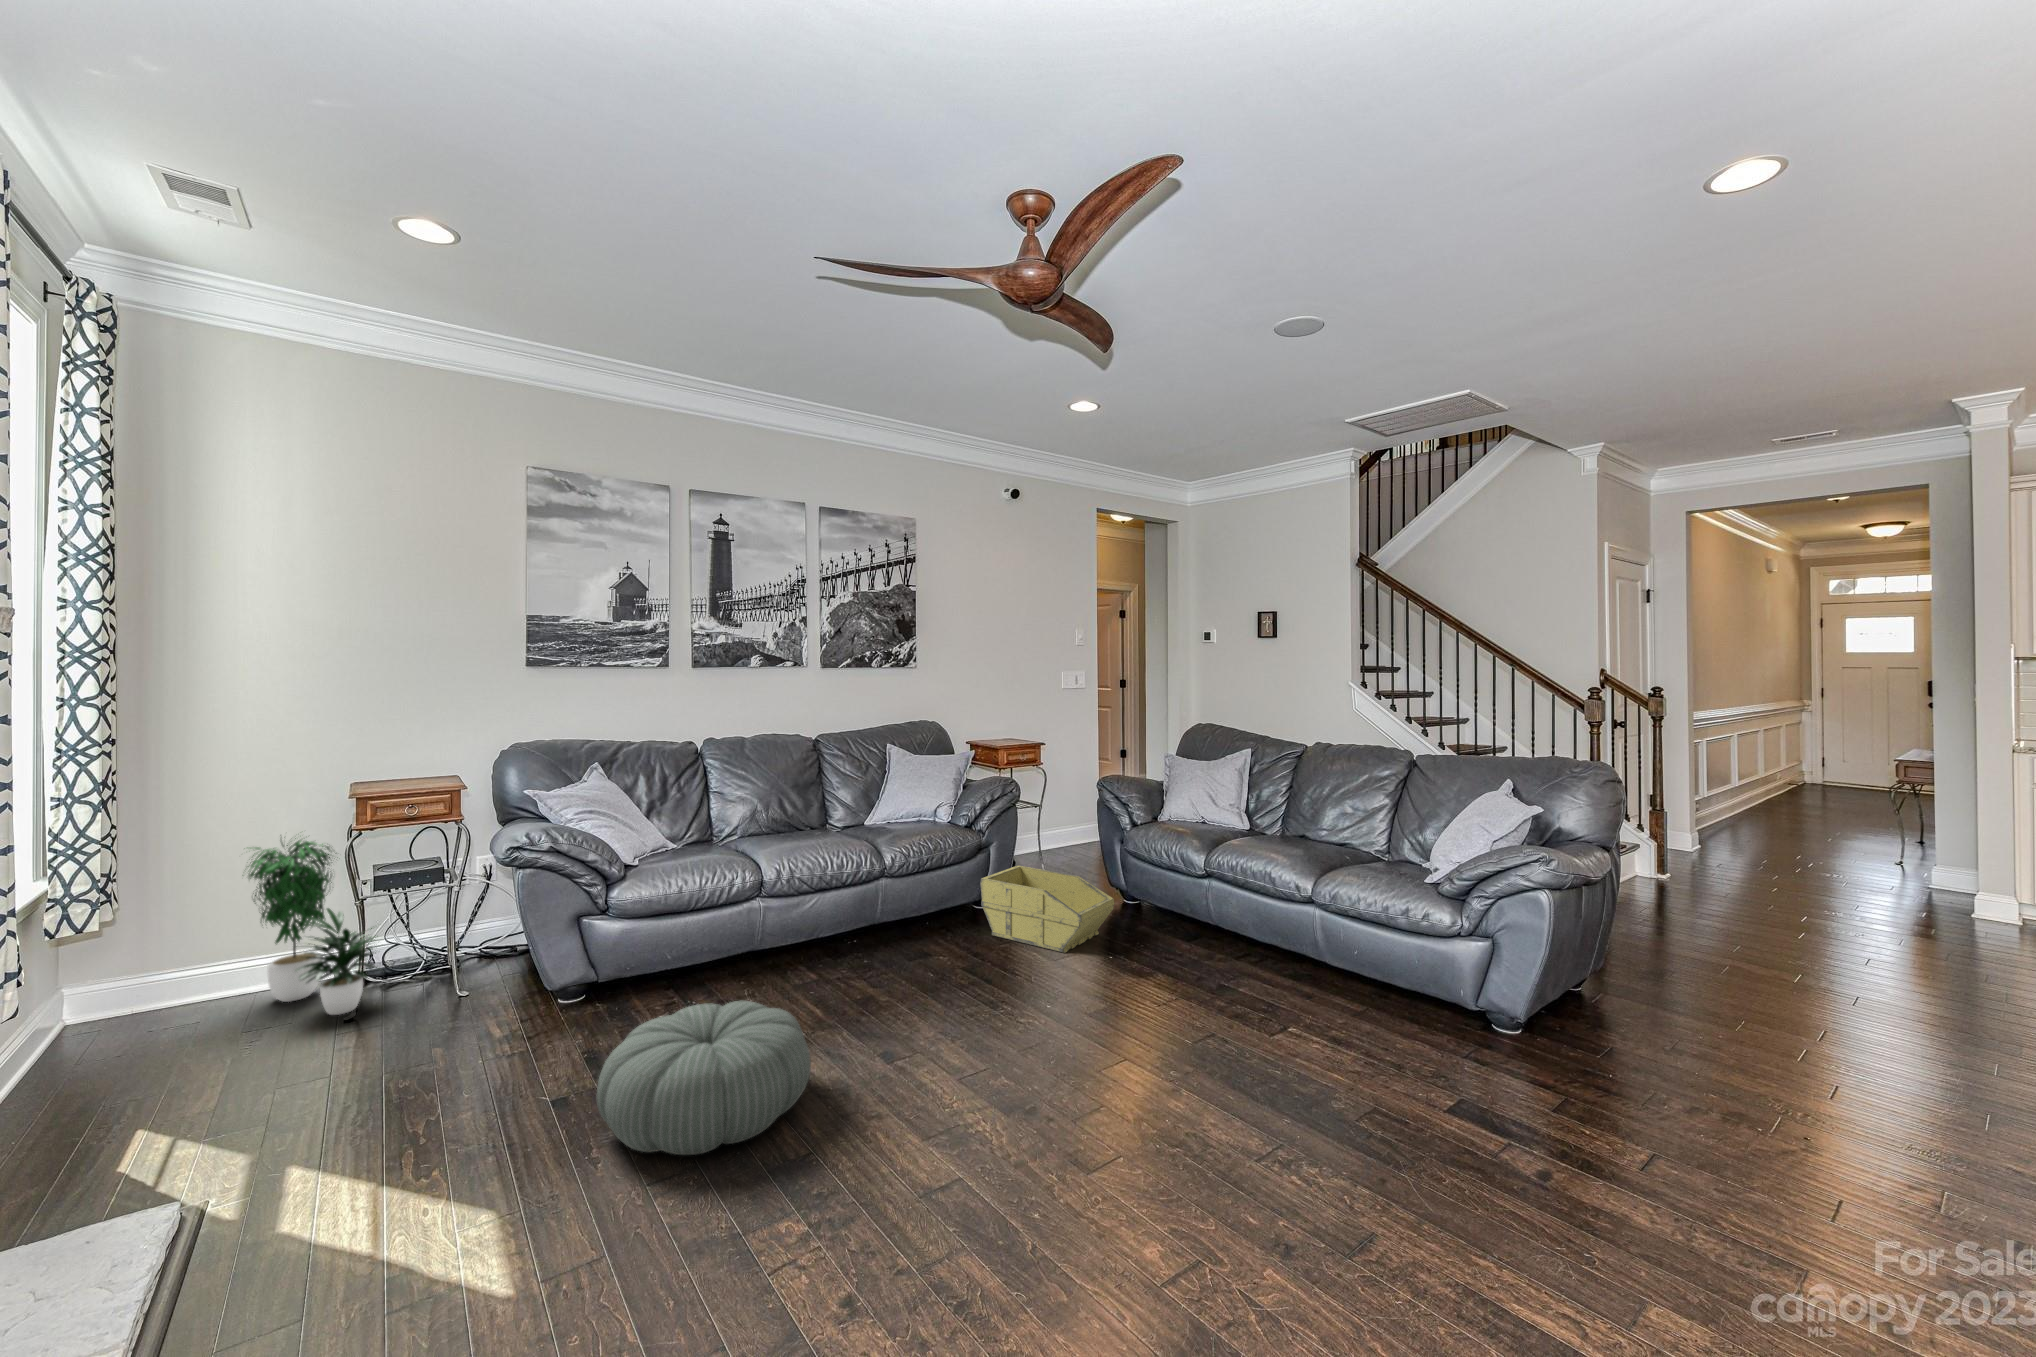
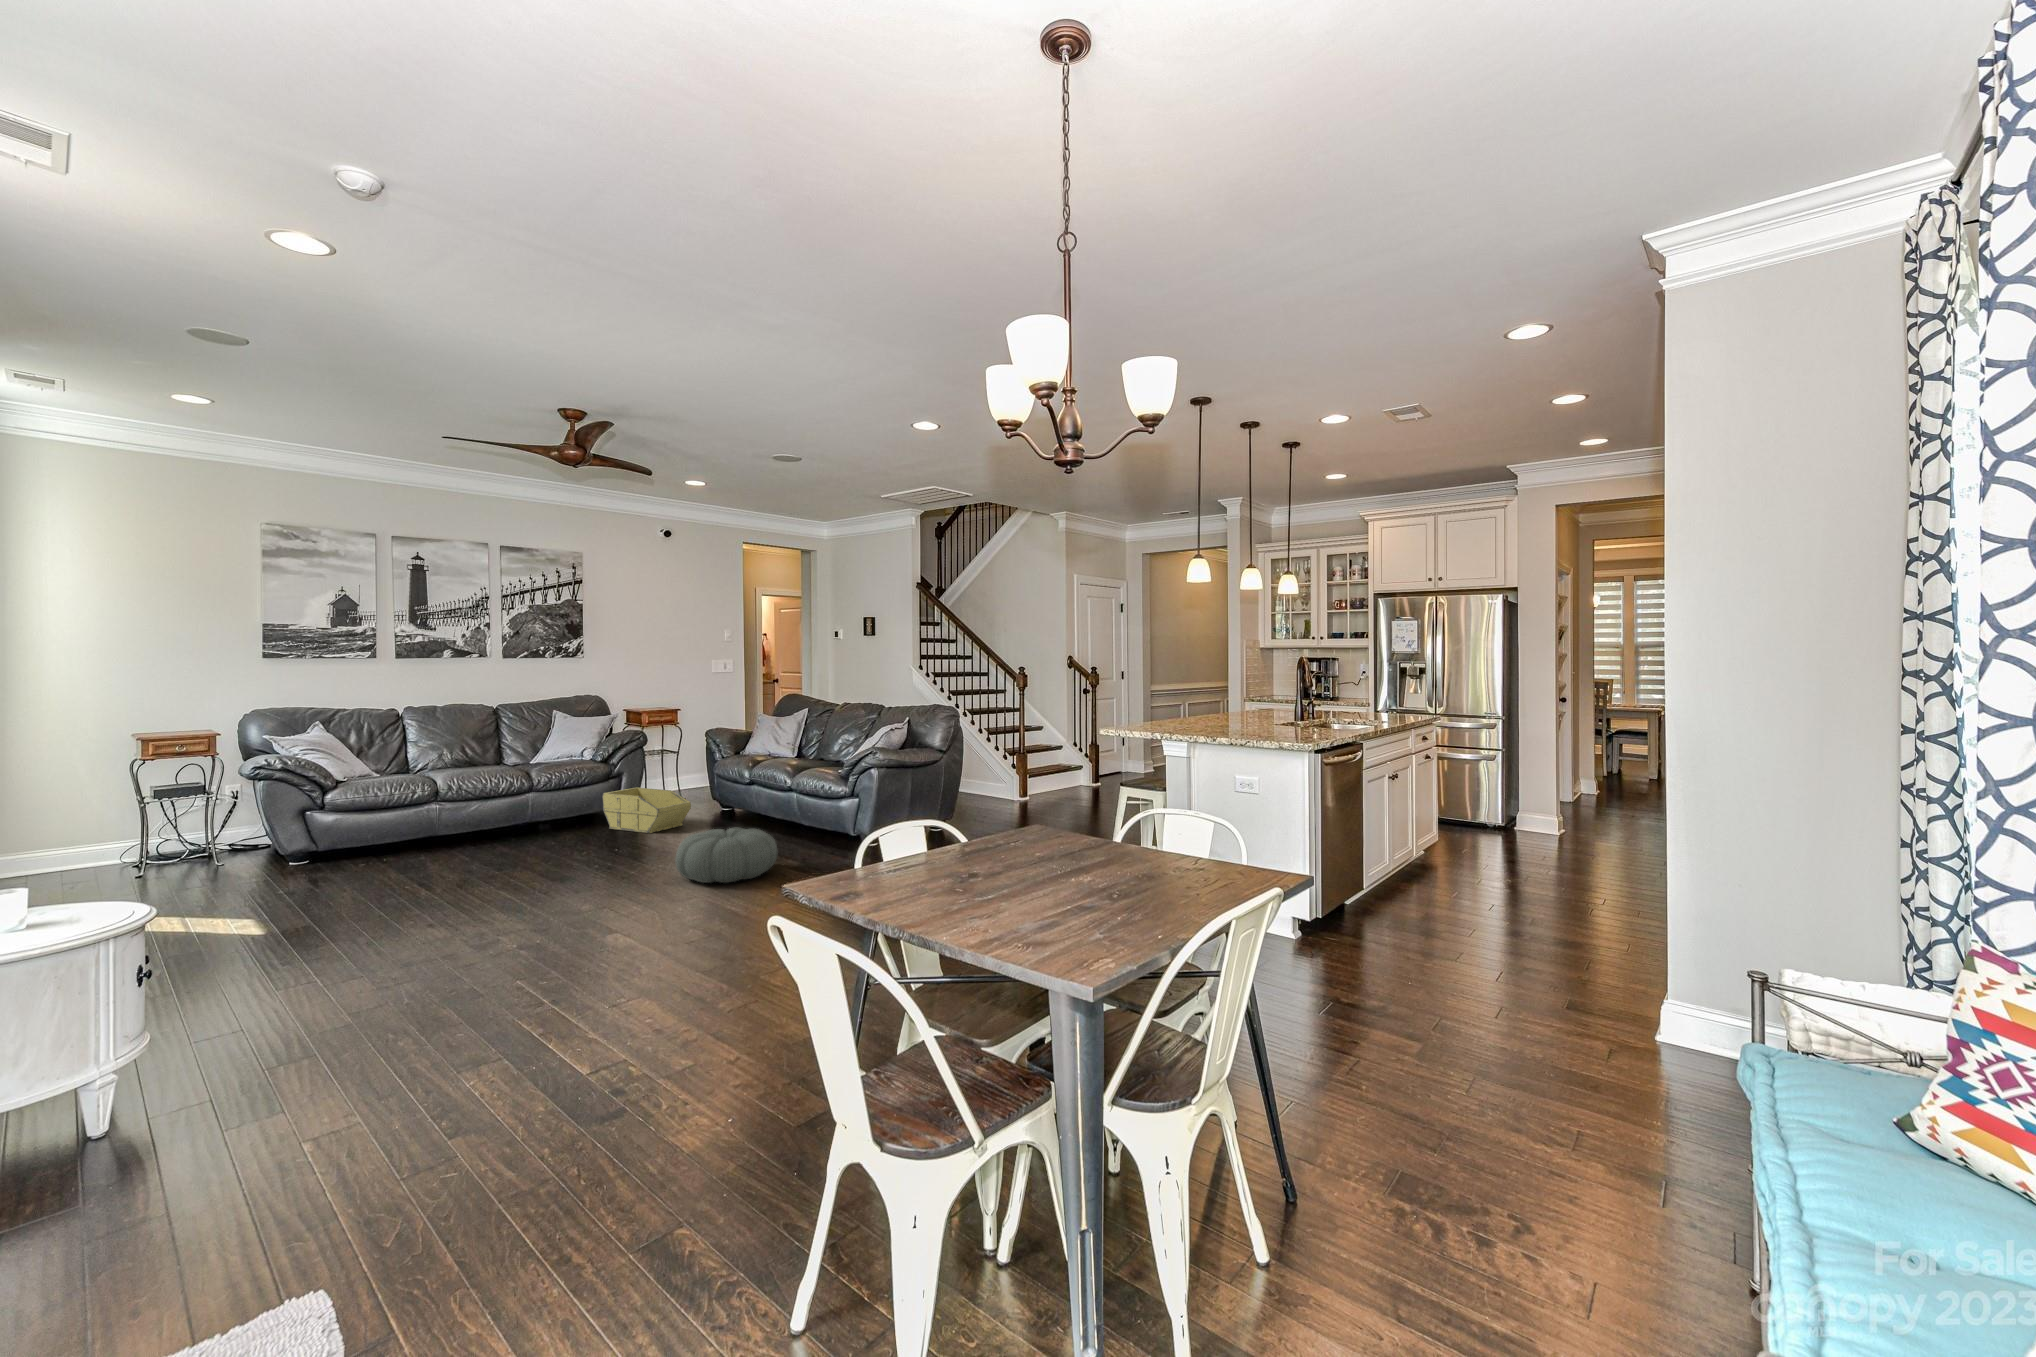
potted plant: present [248,838,379,1015] -> none [54,762,166,876]
pouf: present [597,1001,811,1155] -> present [675,828,778,883]

